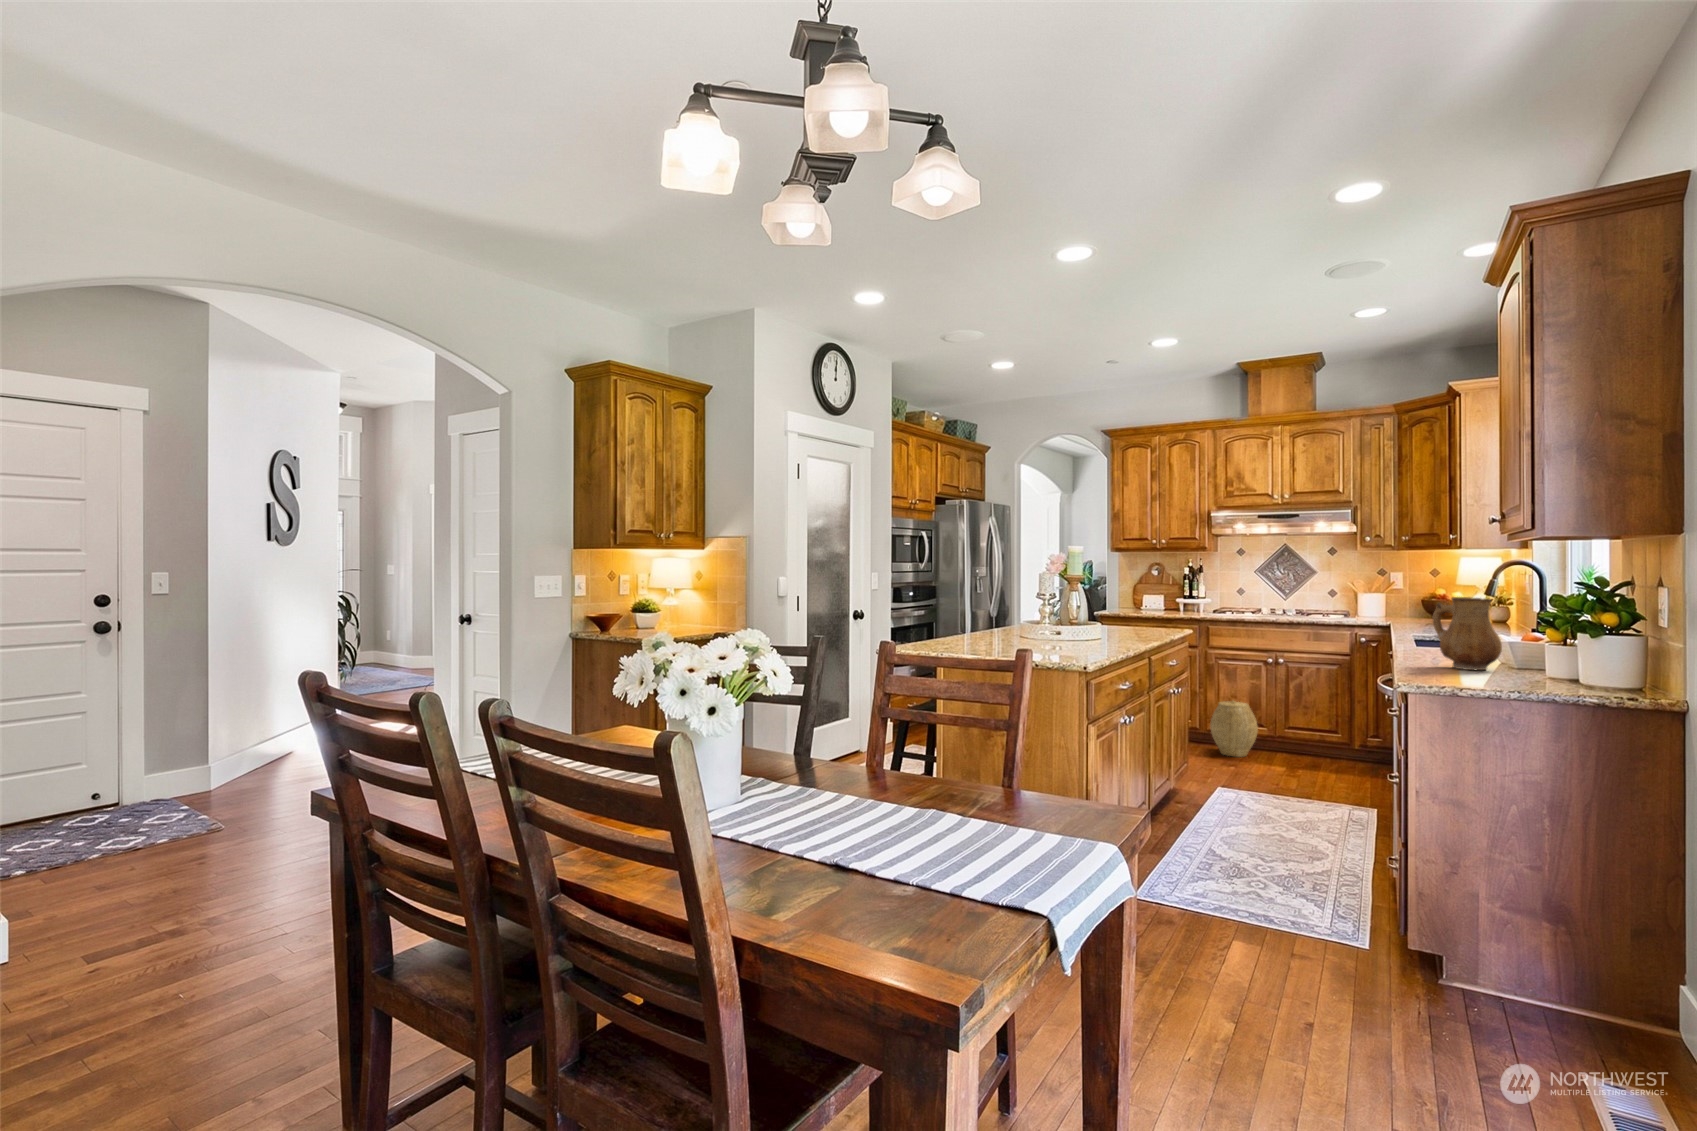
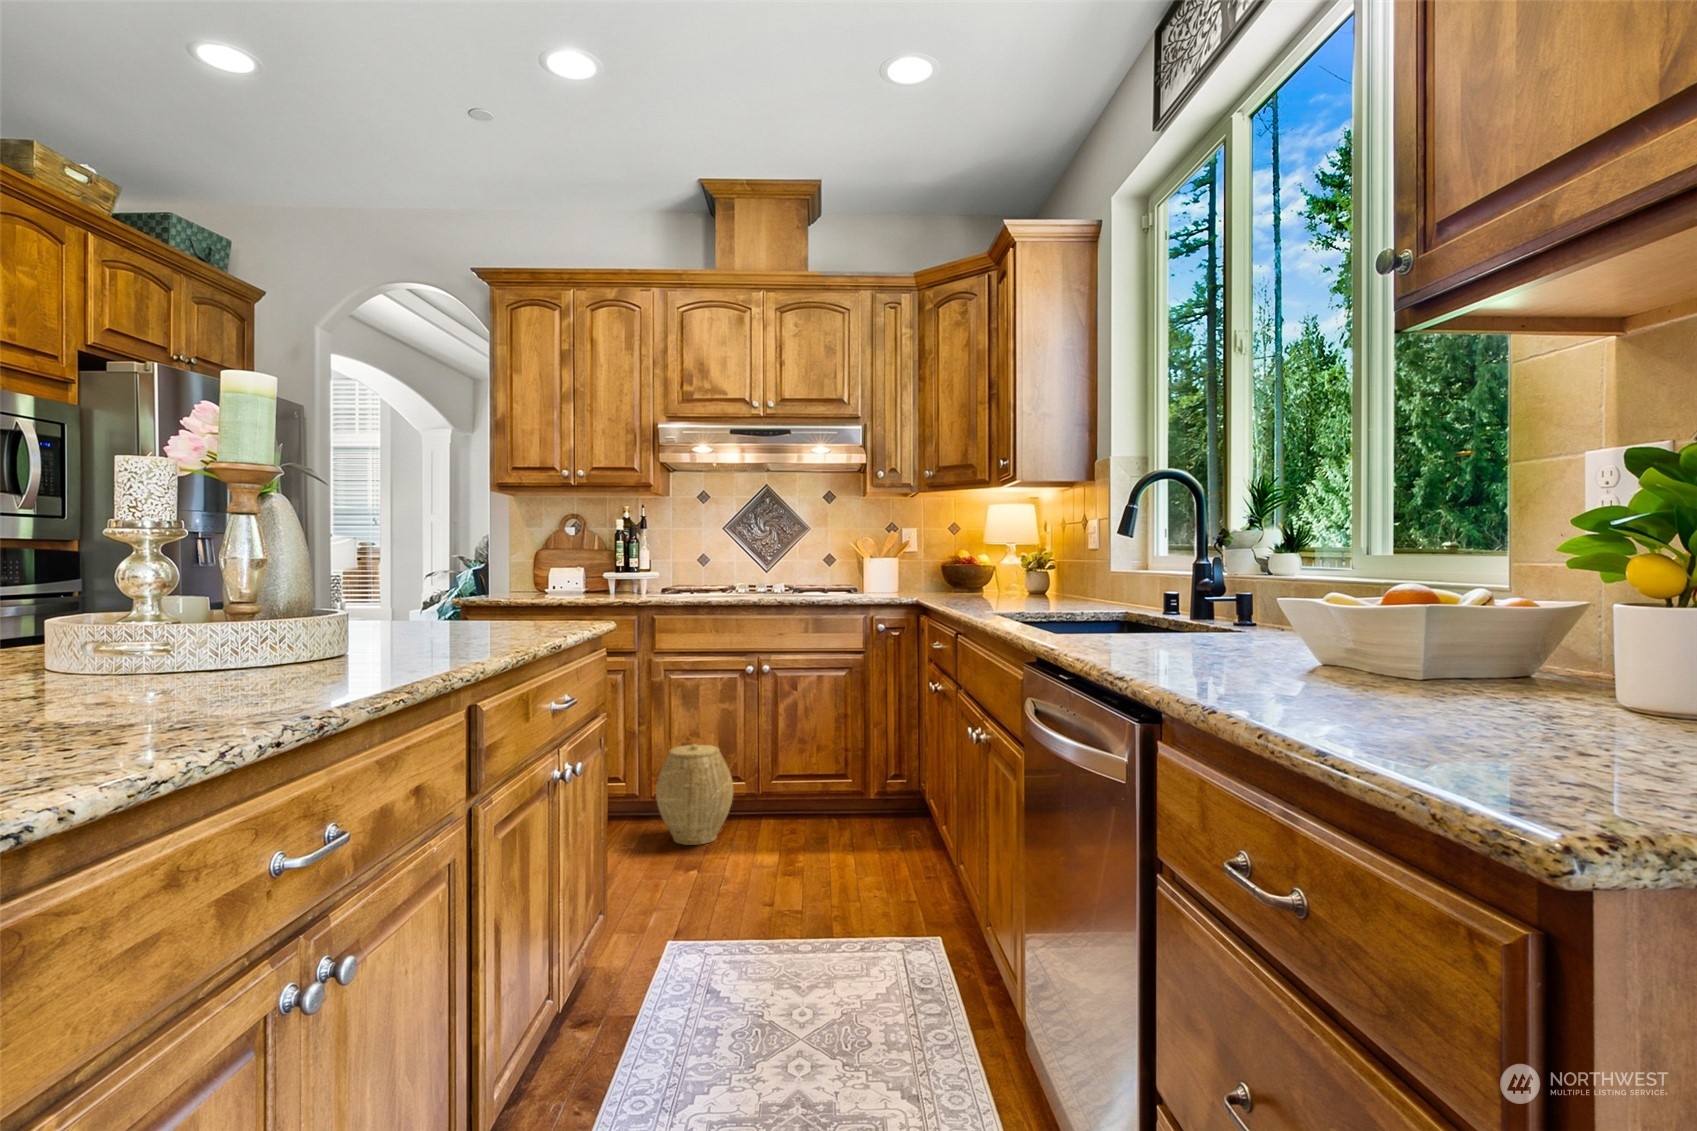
ceramic pitcher: present [1433,597,1502,670] -> none [1282,484,1488,713]

